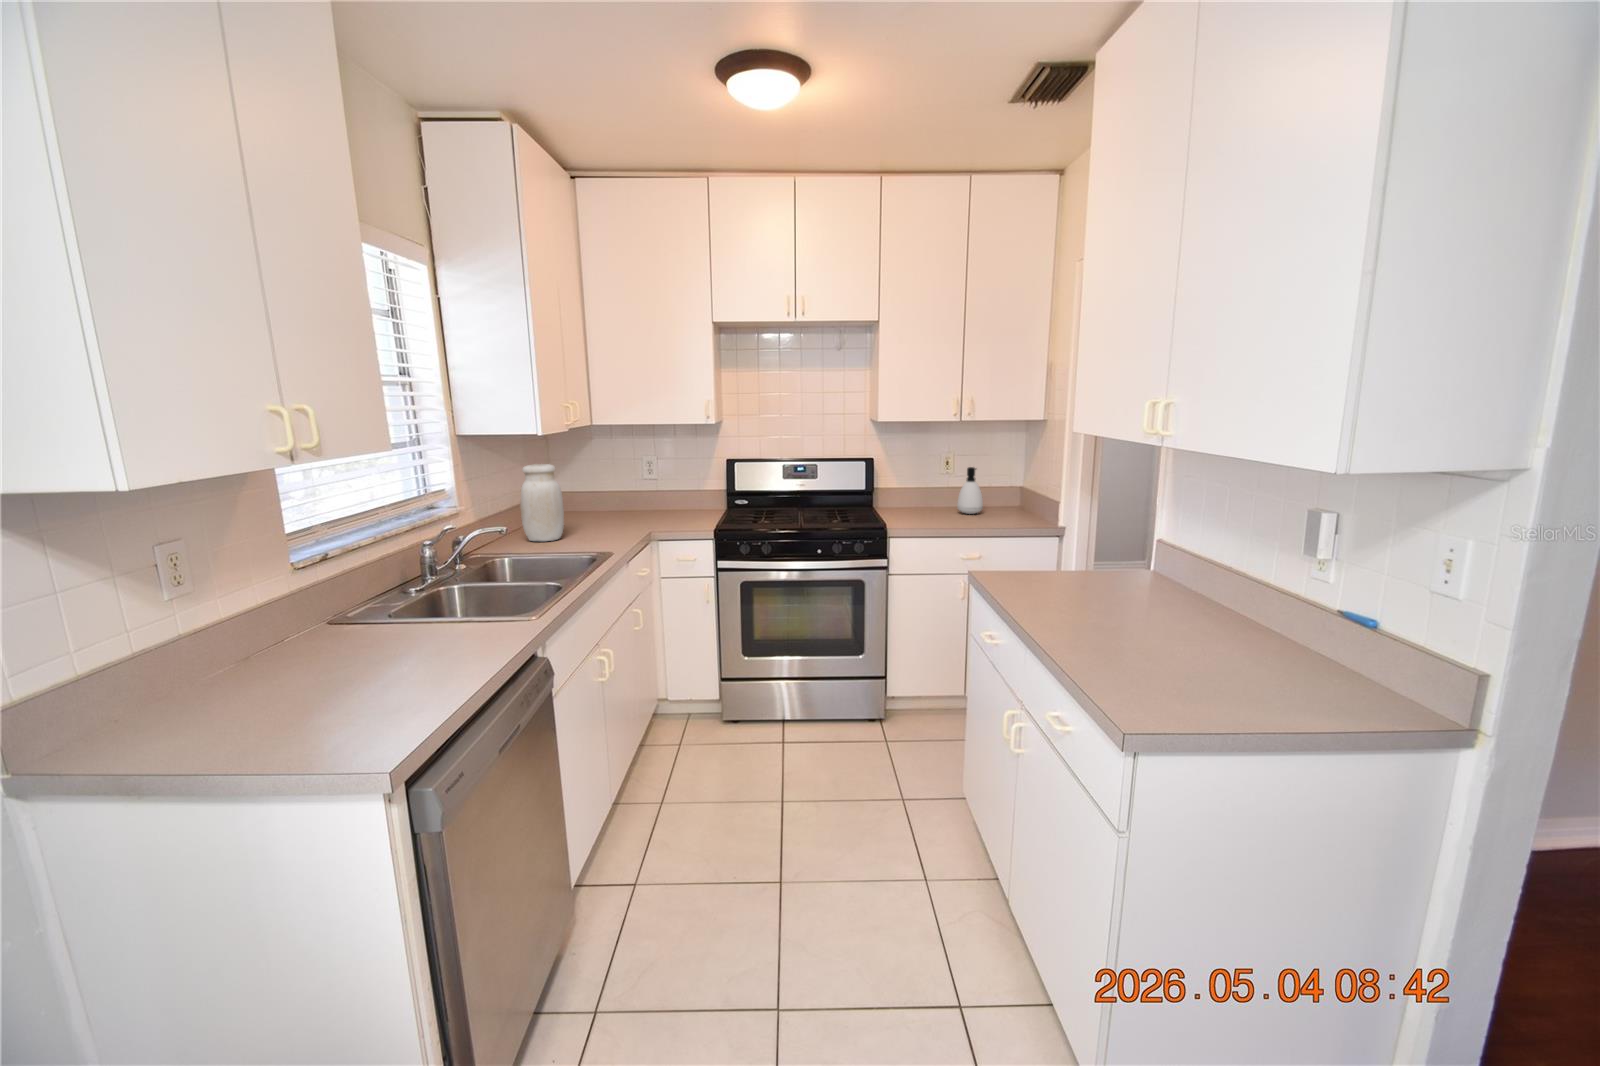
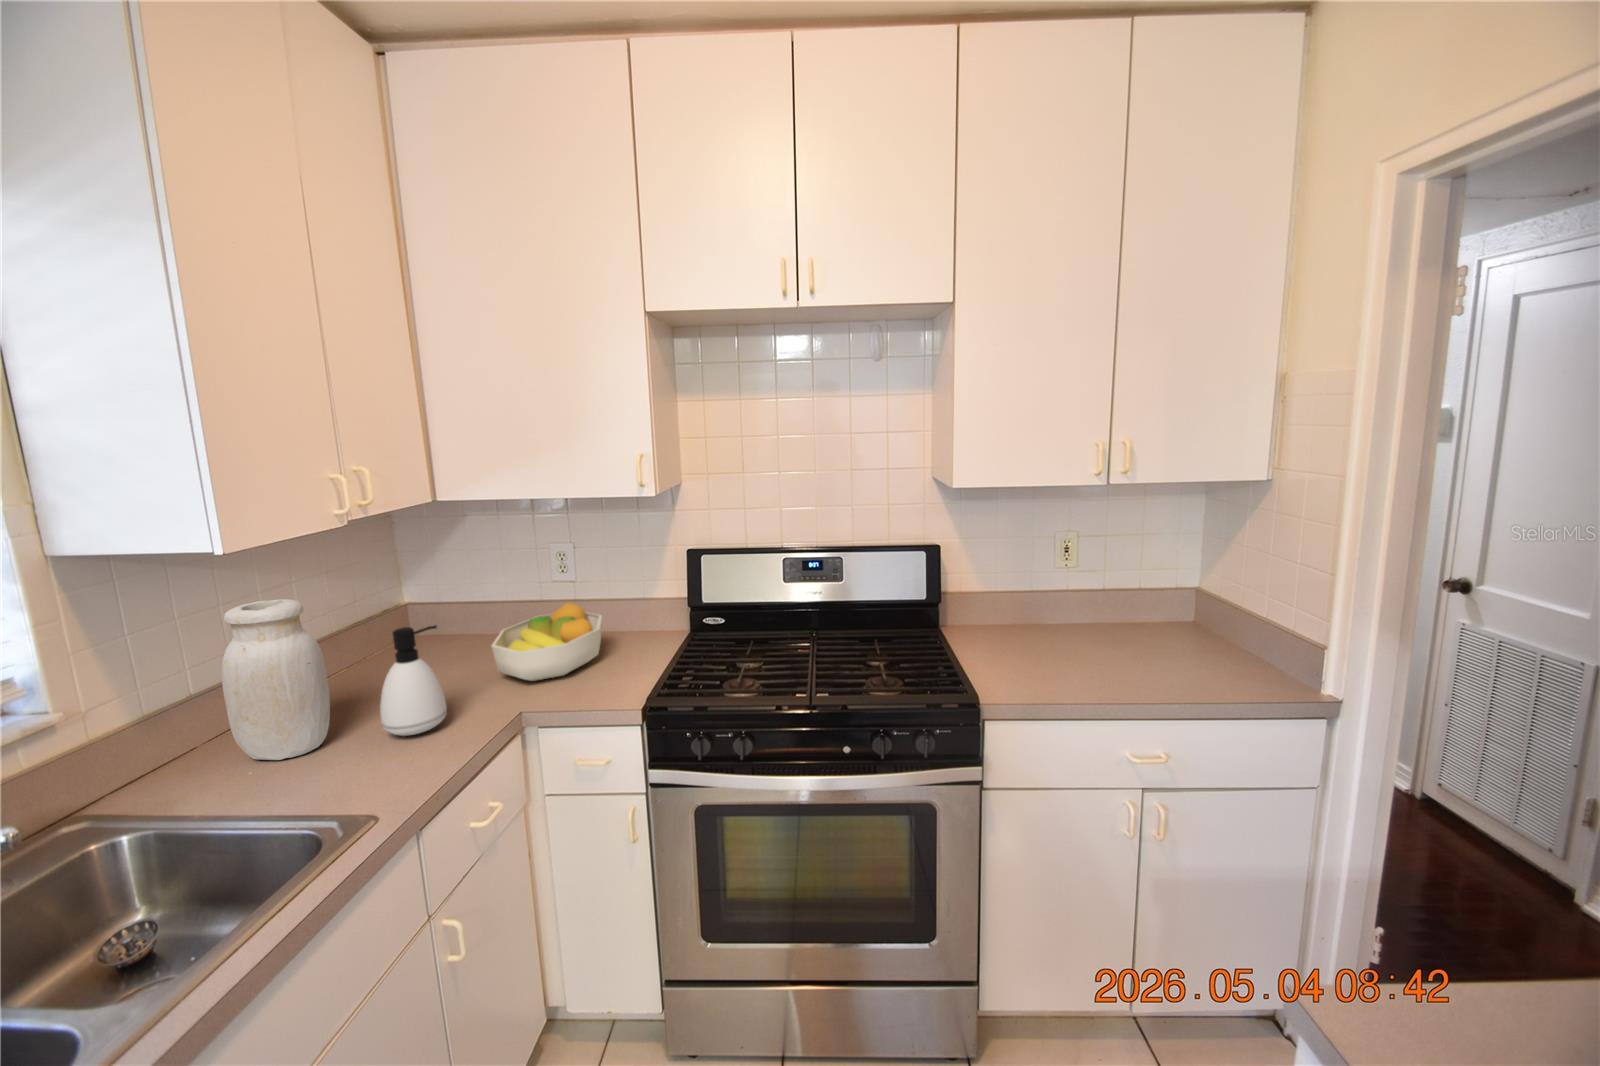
soap dispenser: present [957,467,983,514] -> present [380,625,447,736]
fruit bowl: none [626,486,682,523] -> present [492,603,602,681]

